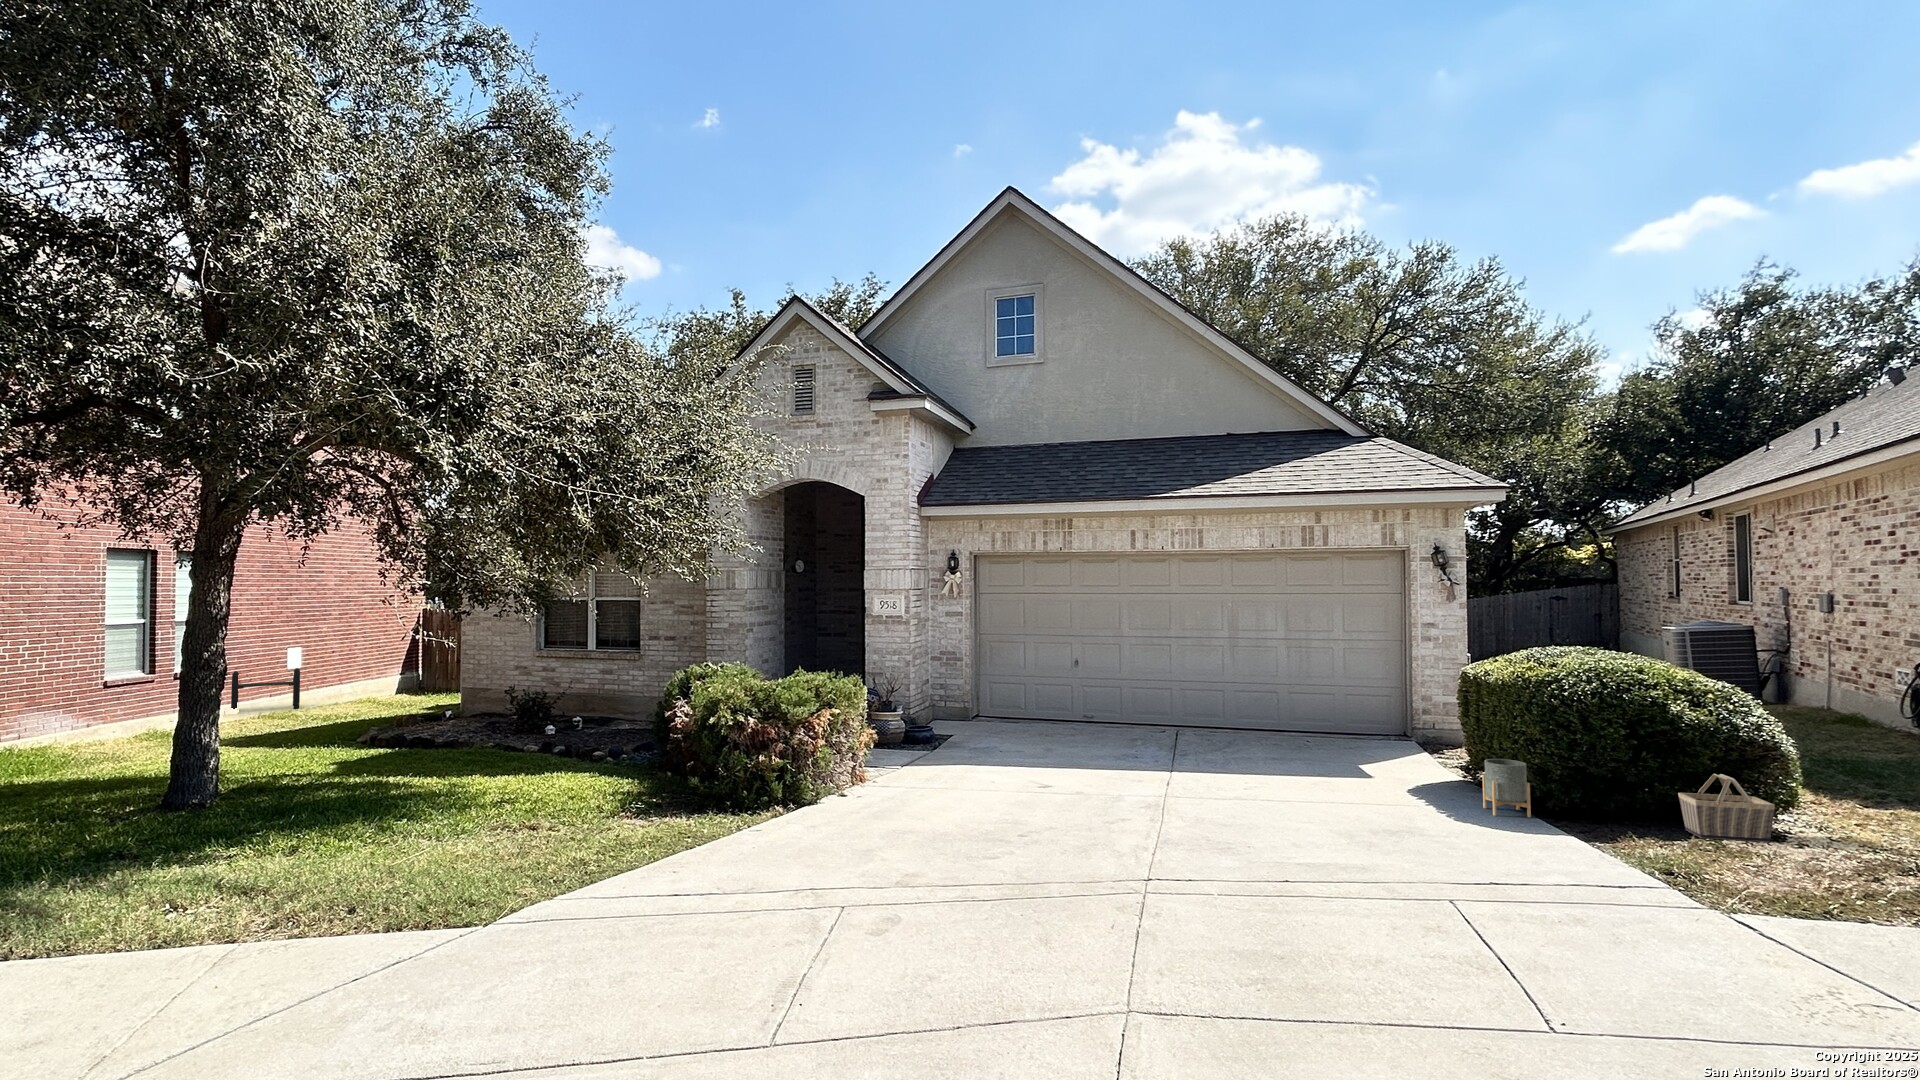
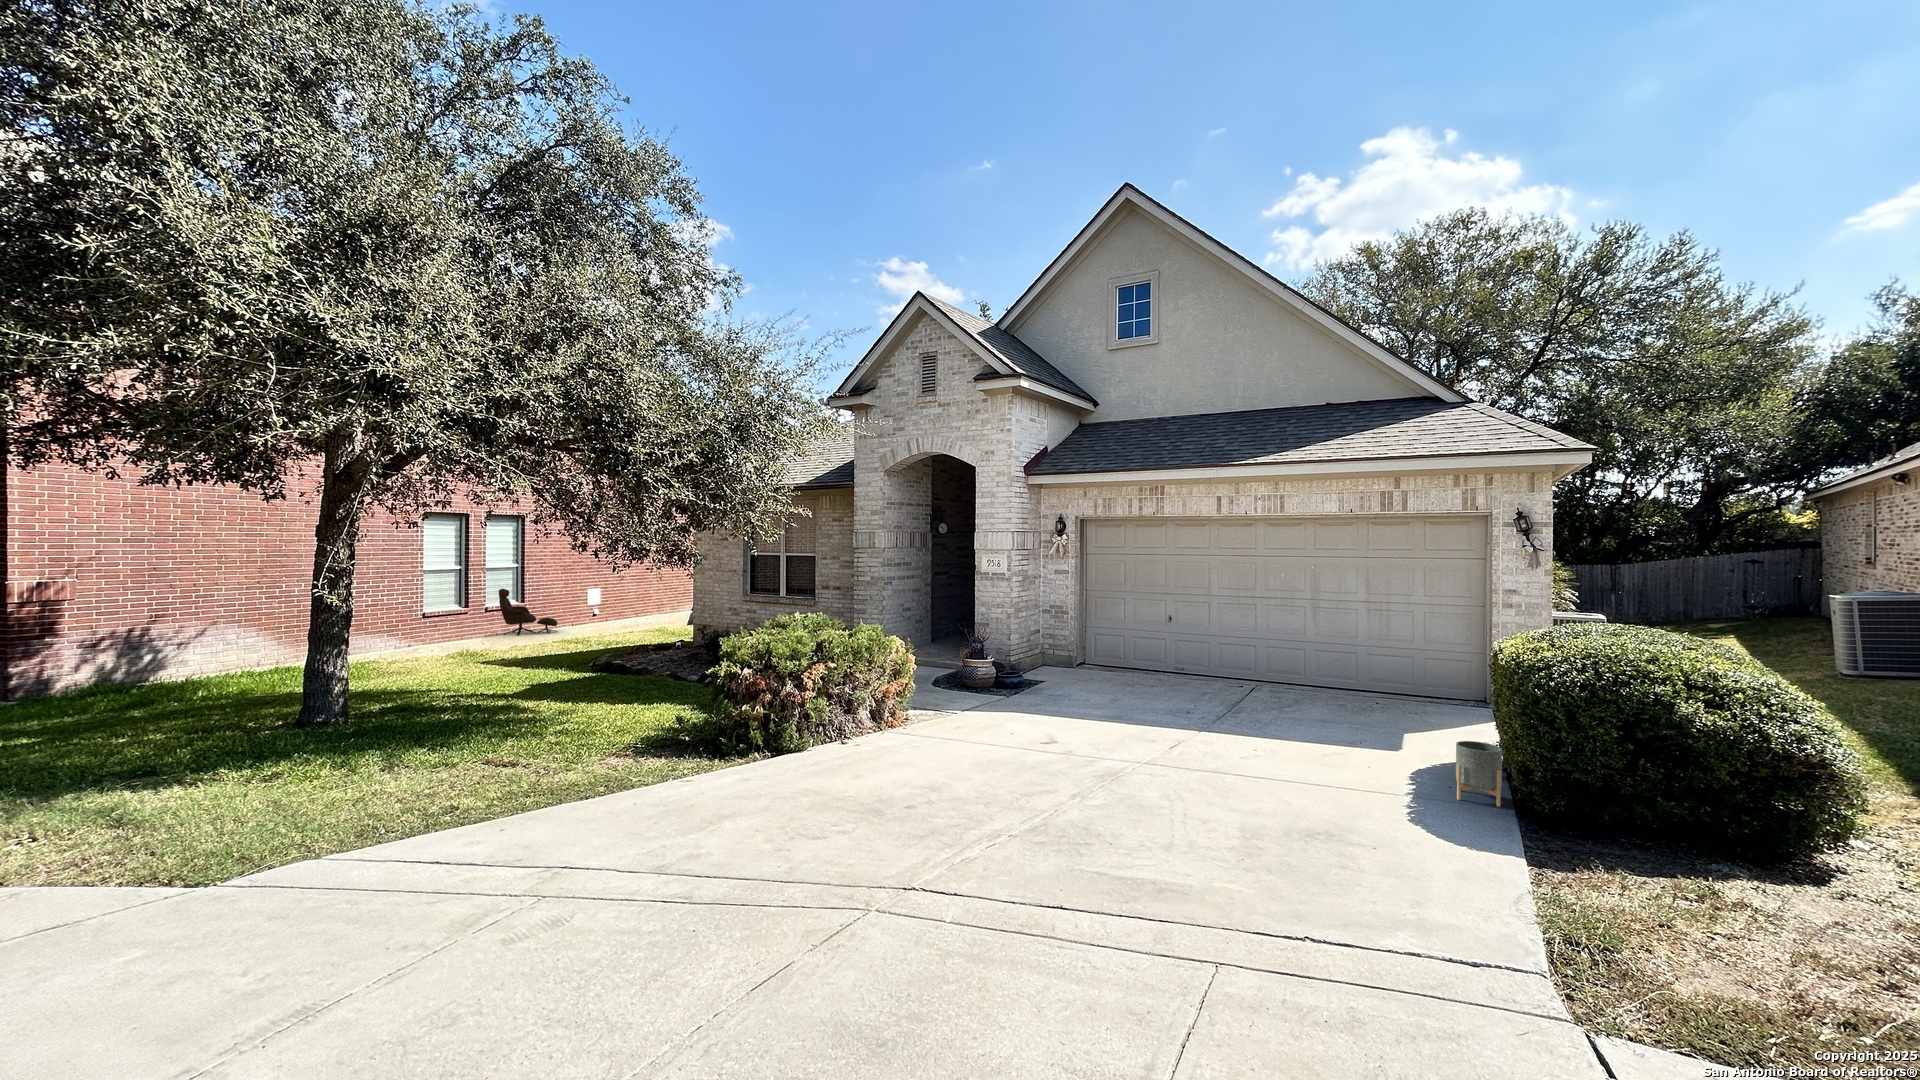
lounge chair: none [39,667,147,743] -> present [499,589,558,635]
bench: present [231,668,300,709] -> none [616,593,658,621]
basket: present [1678,774,1775,842] -> none [1679,787,1799,877]

